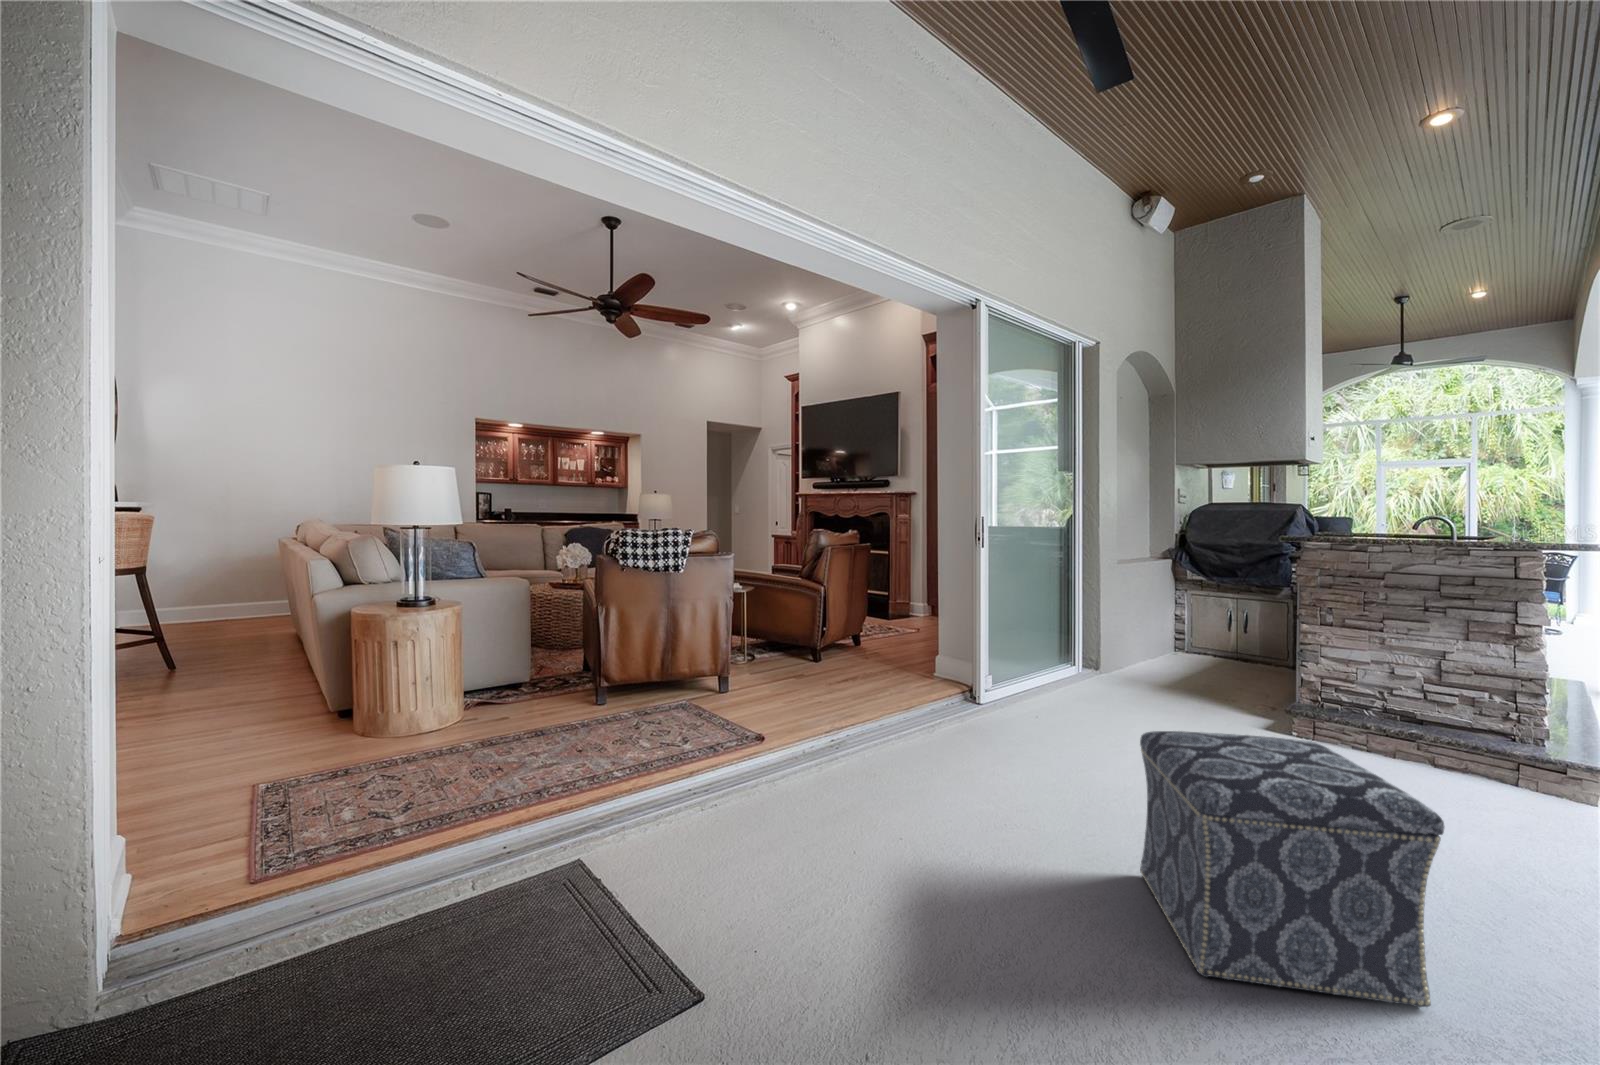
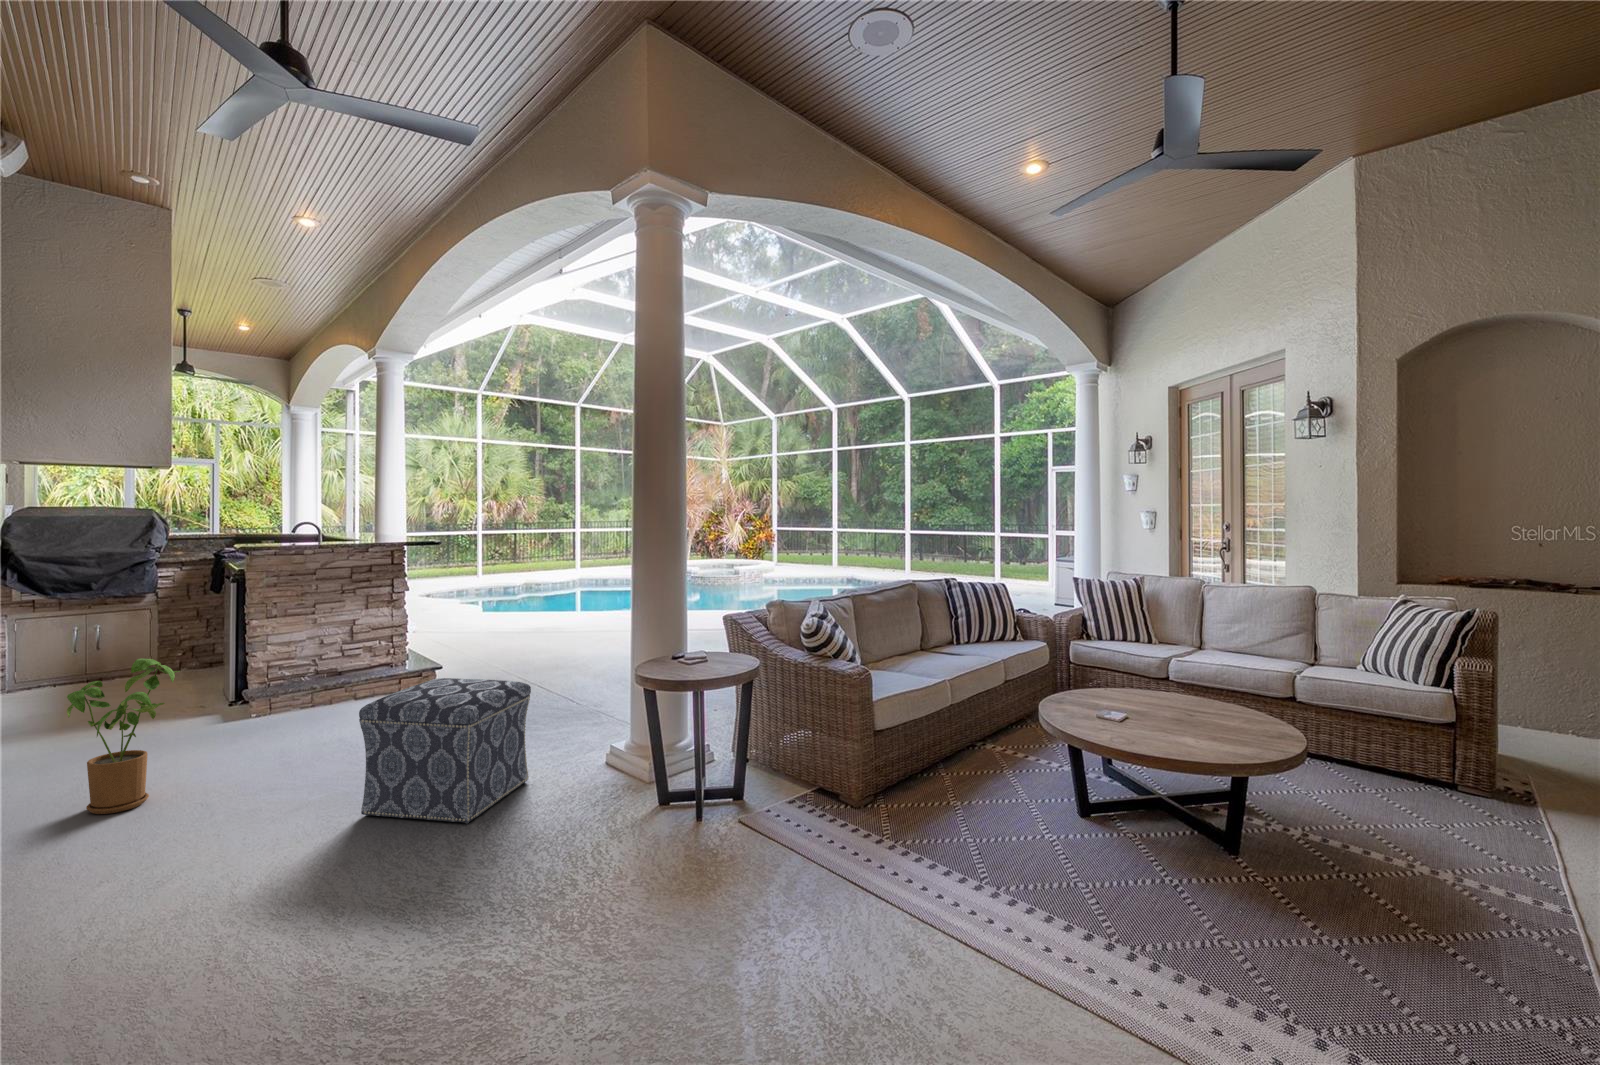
house plant: none [1031,627,1112,760] -> present [67,659,179,814]

